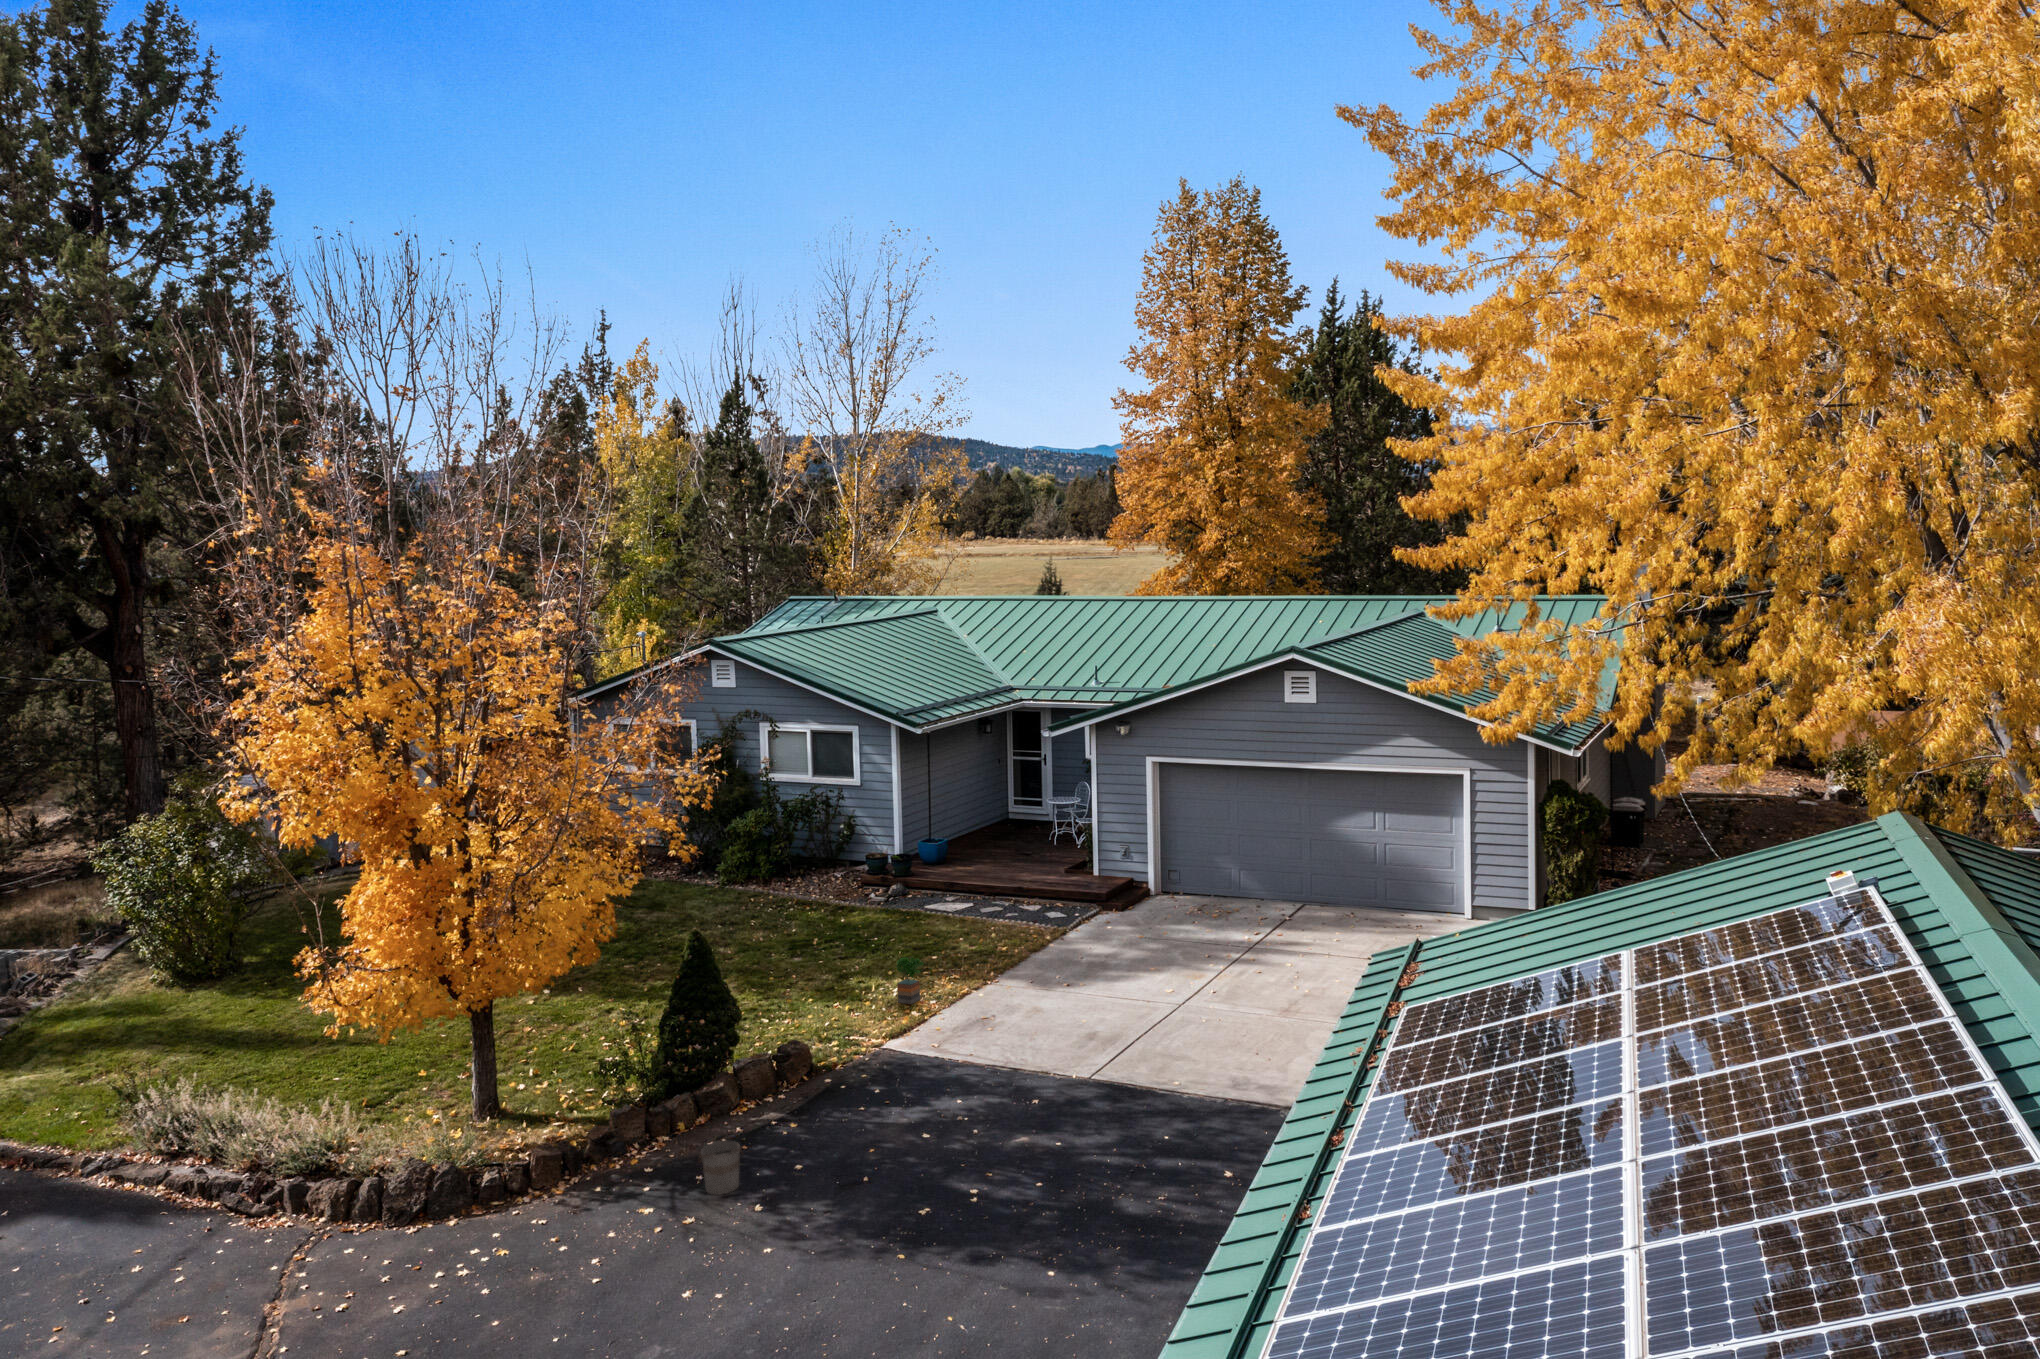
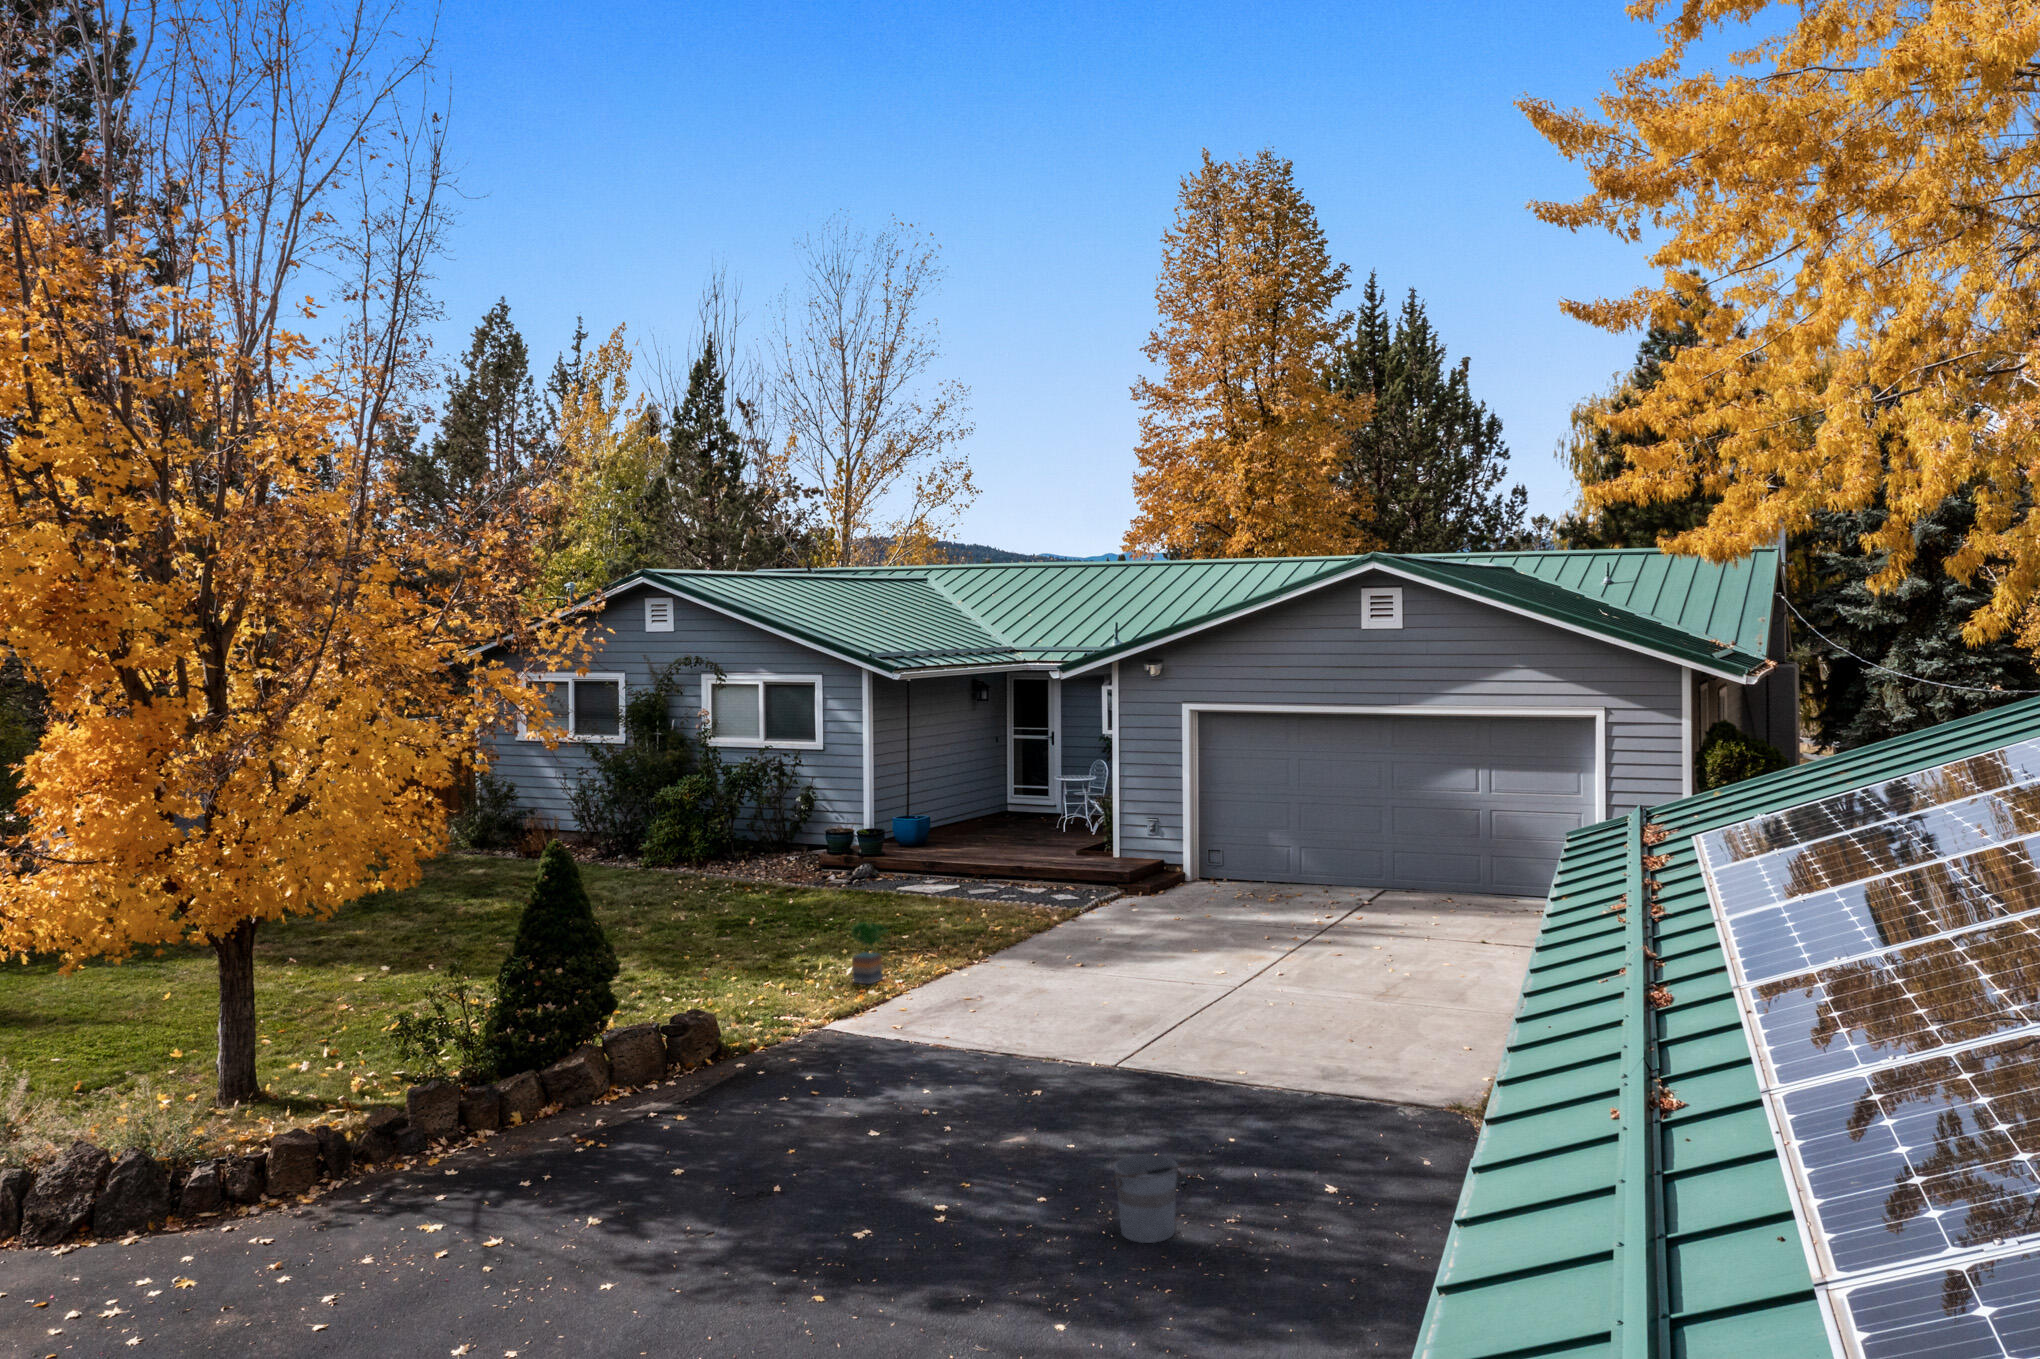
bucket: present [699,1141,742,1195] -> present [1111,1154,1184,1243]

